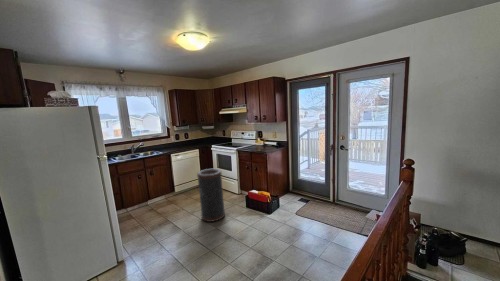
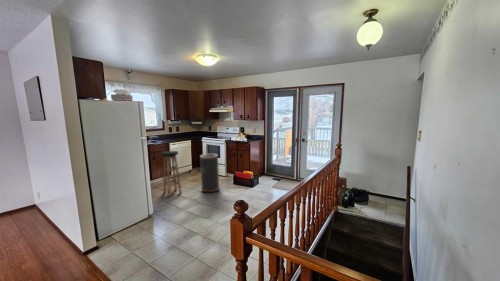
bar stool: none [148,166,176,227] -> present [161,151,181,196]

